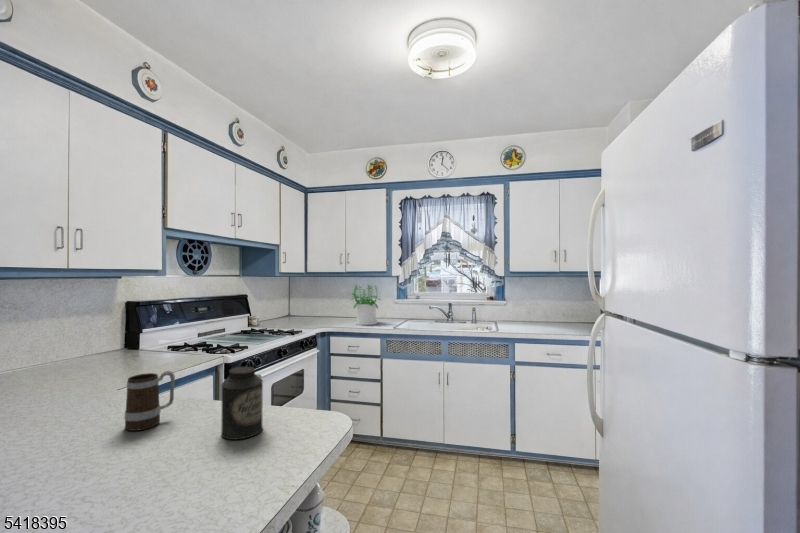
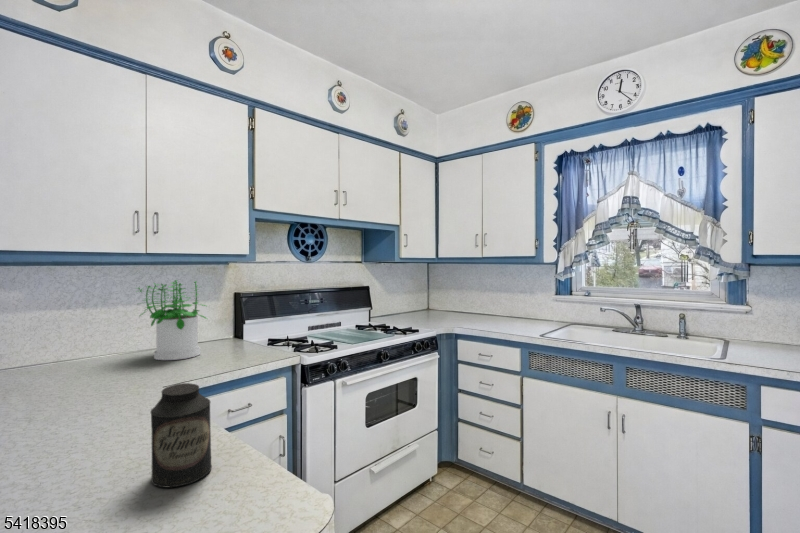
potted plant: present [352,285,380,325] -> present [139,280,207,360]
mug: present [125,371,175,431] -> none [96,374,155,443]

